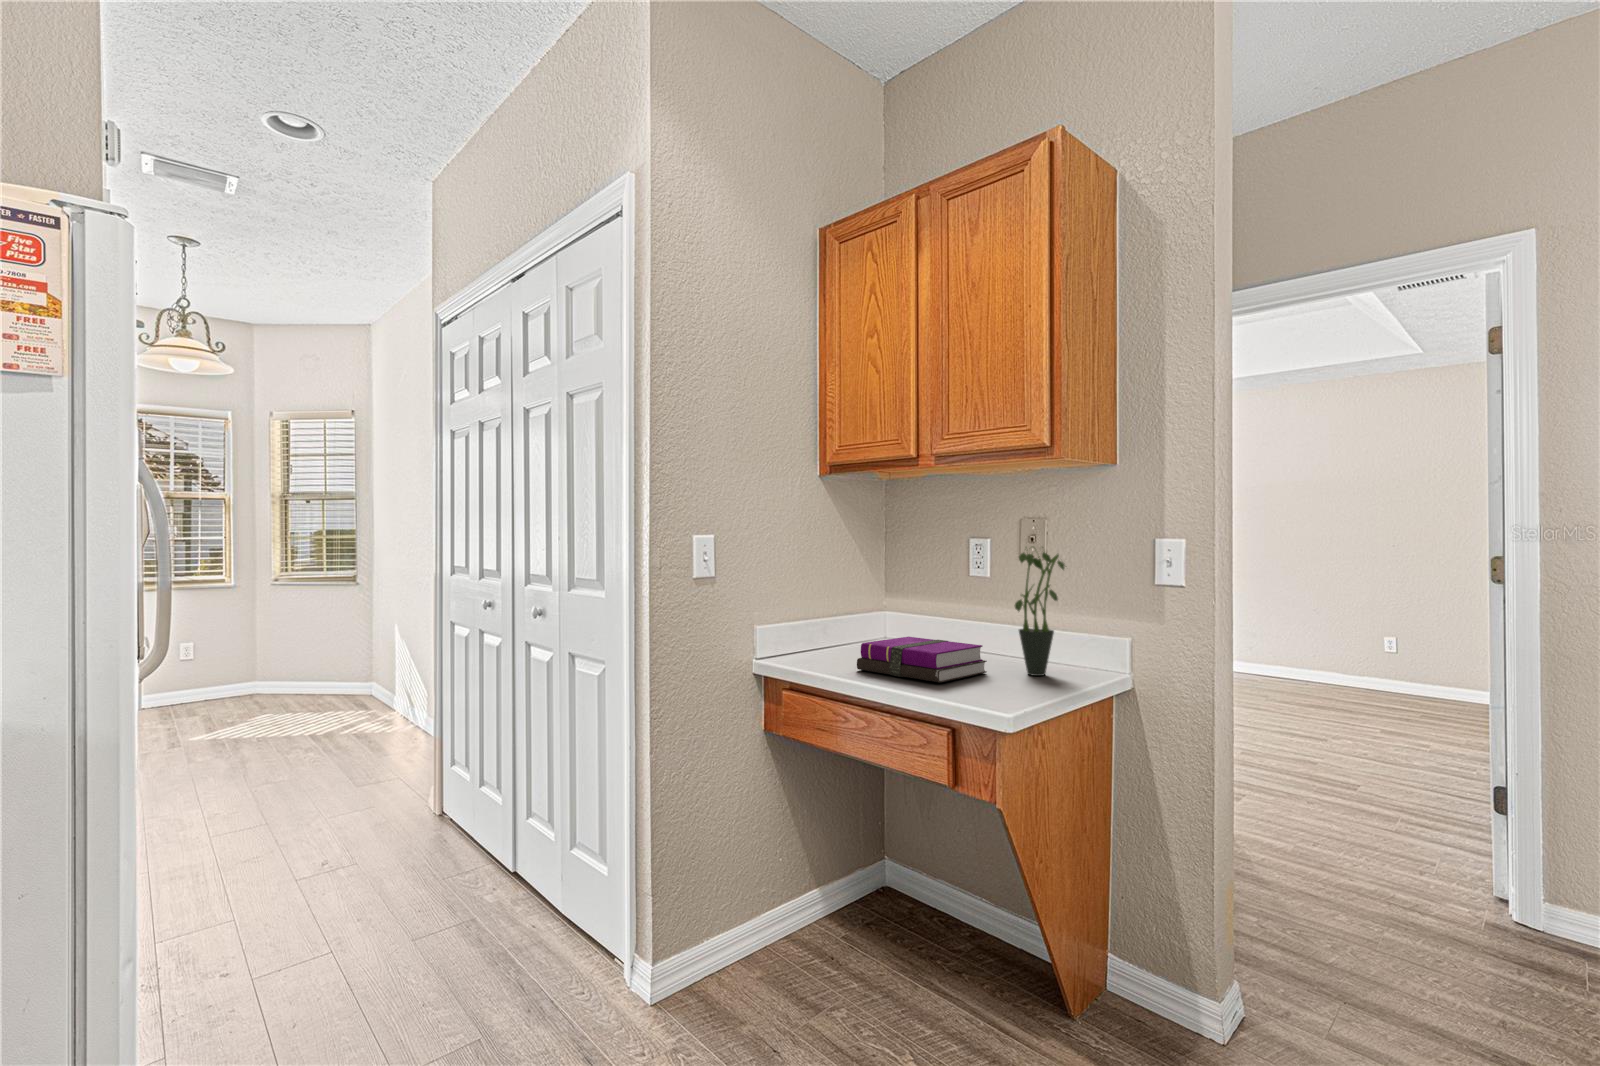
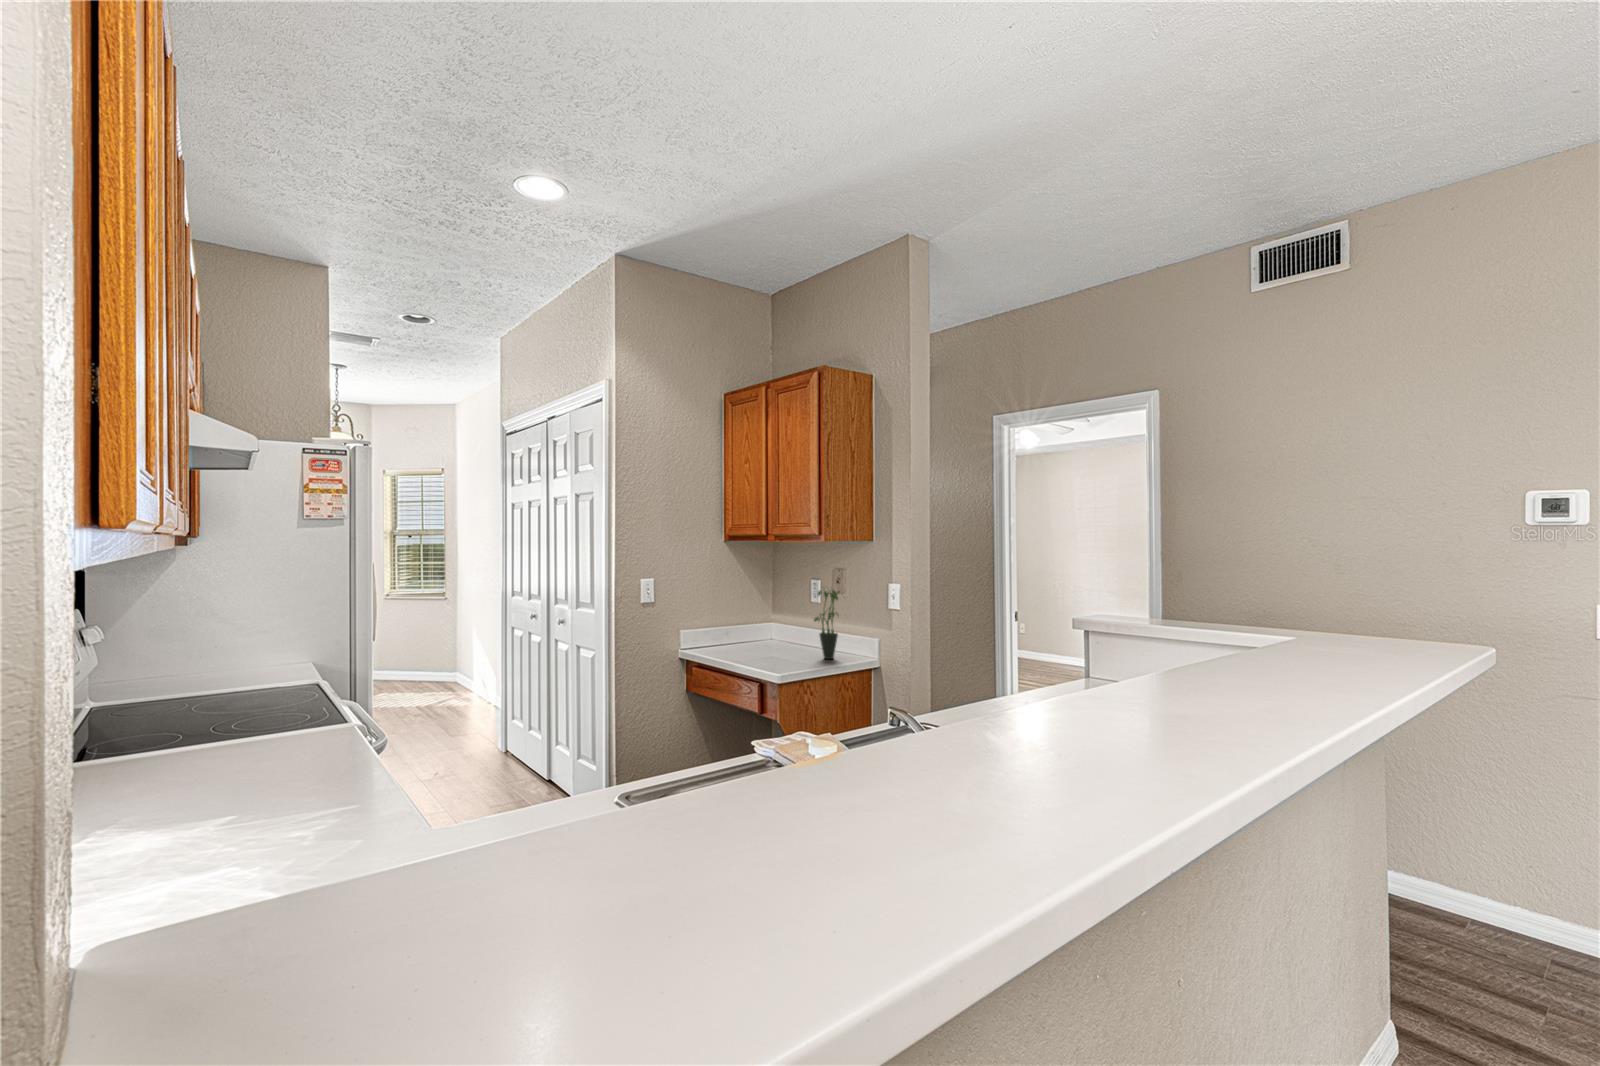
notebook: present [857,637,987,682] -> none [732,637,802,662]

